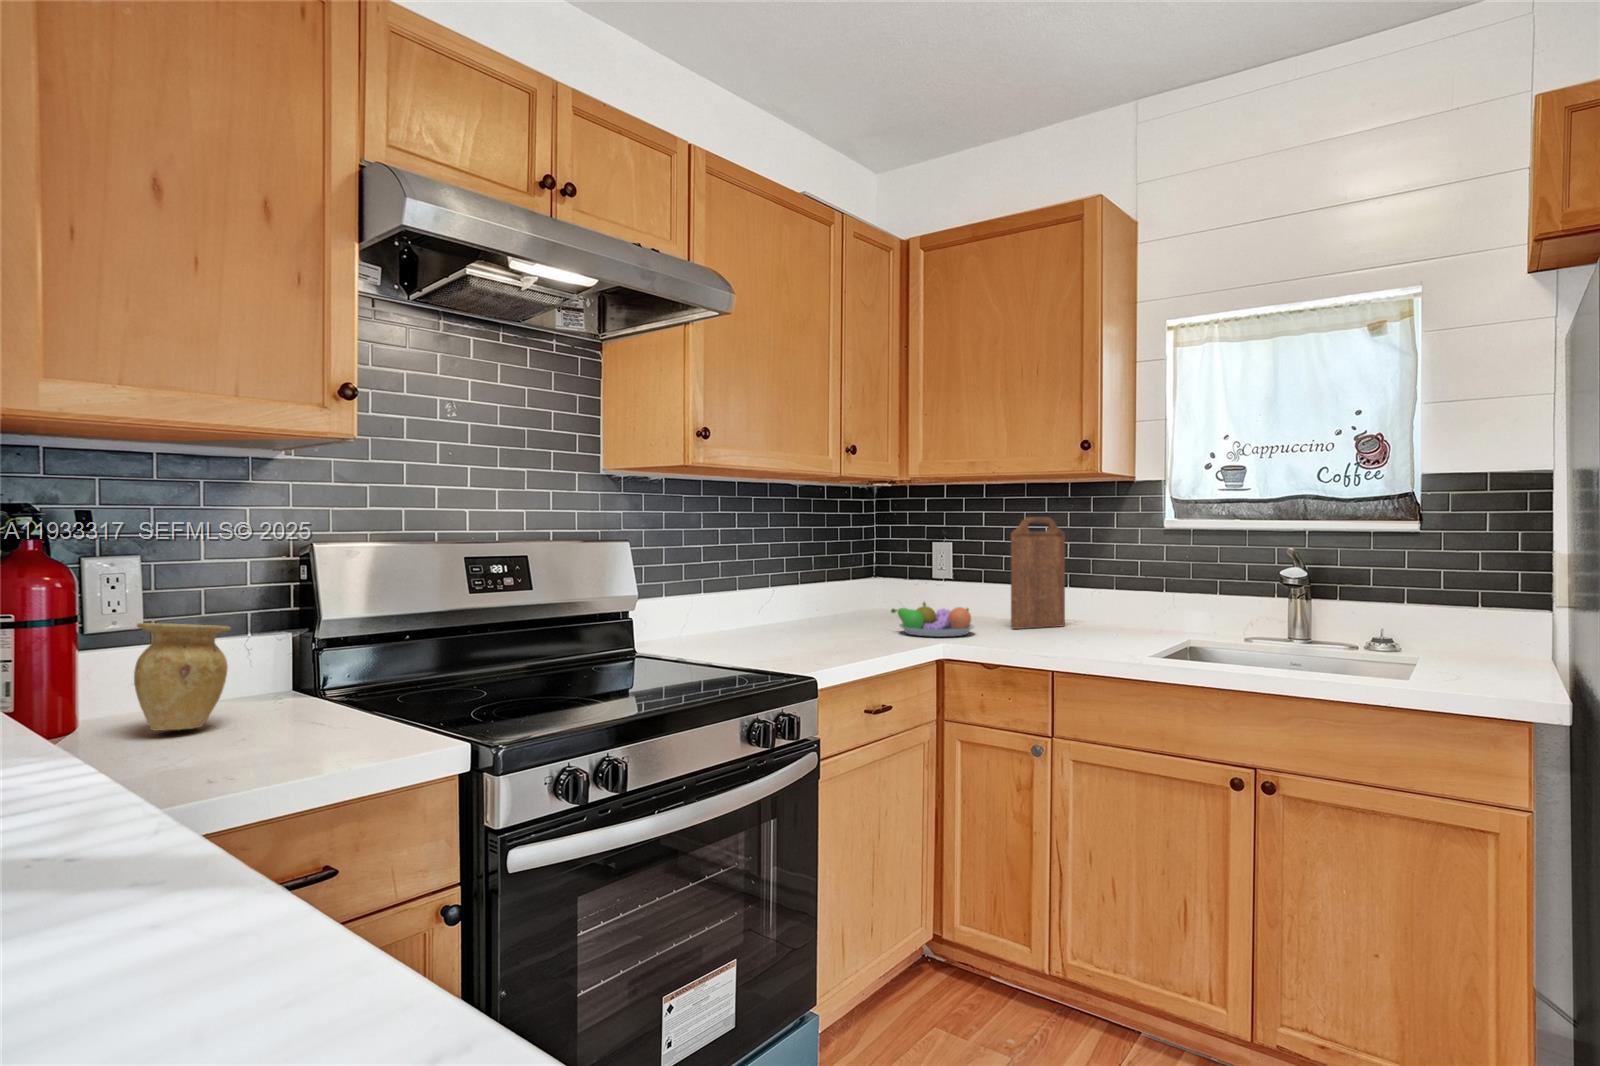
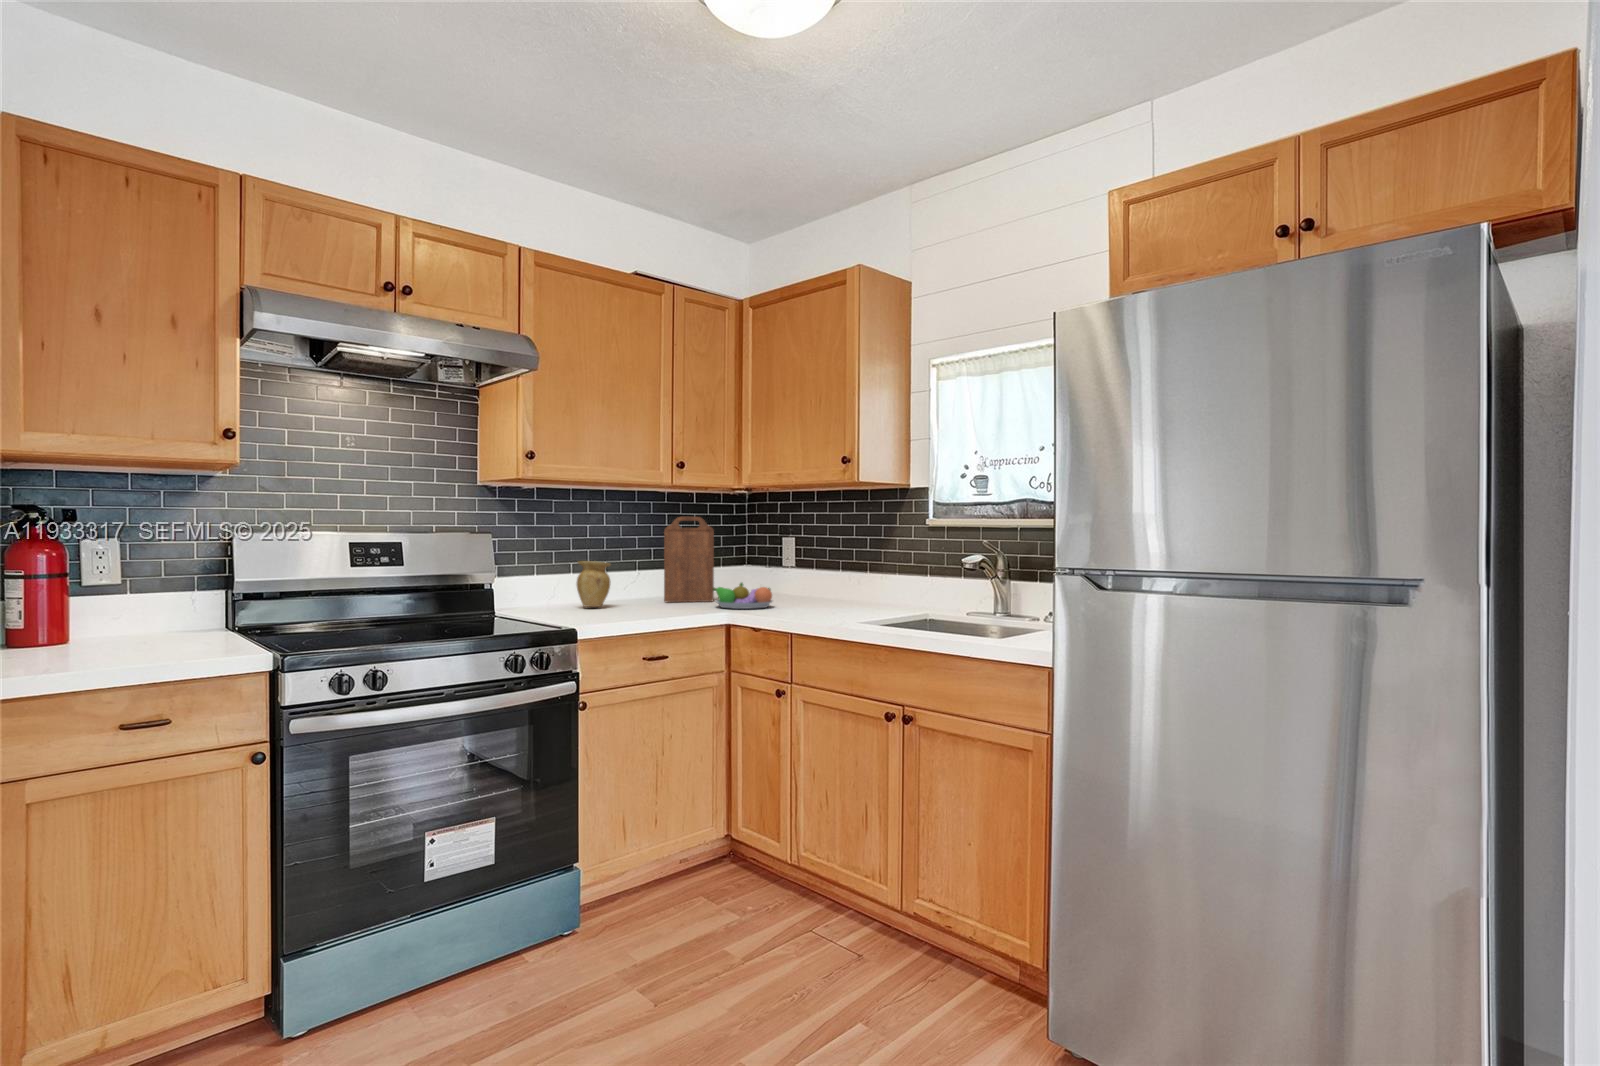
cutting board: present [1011,517,1065,629] -> present [664,517,714,602]
vase: present [134,623,231,730] -> present [577,561,611,607]

